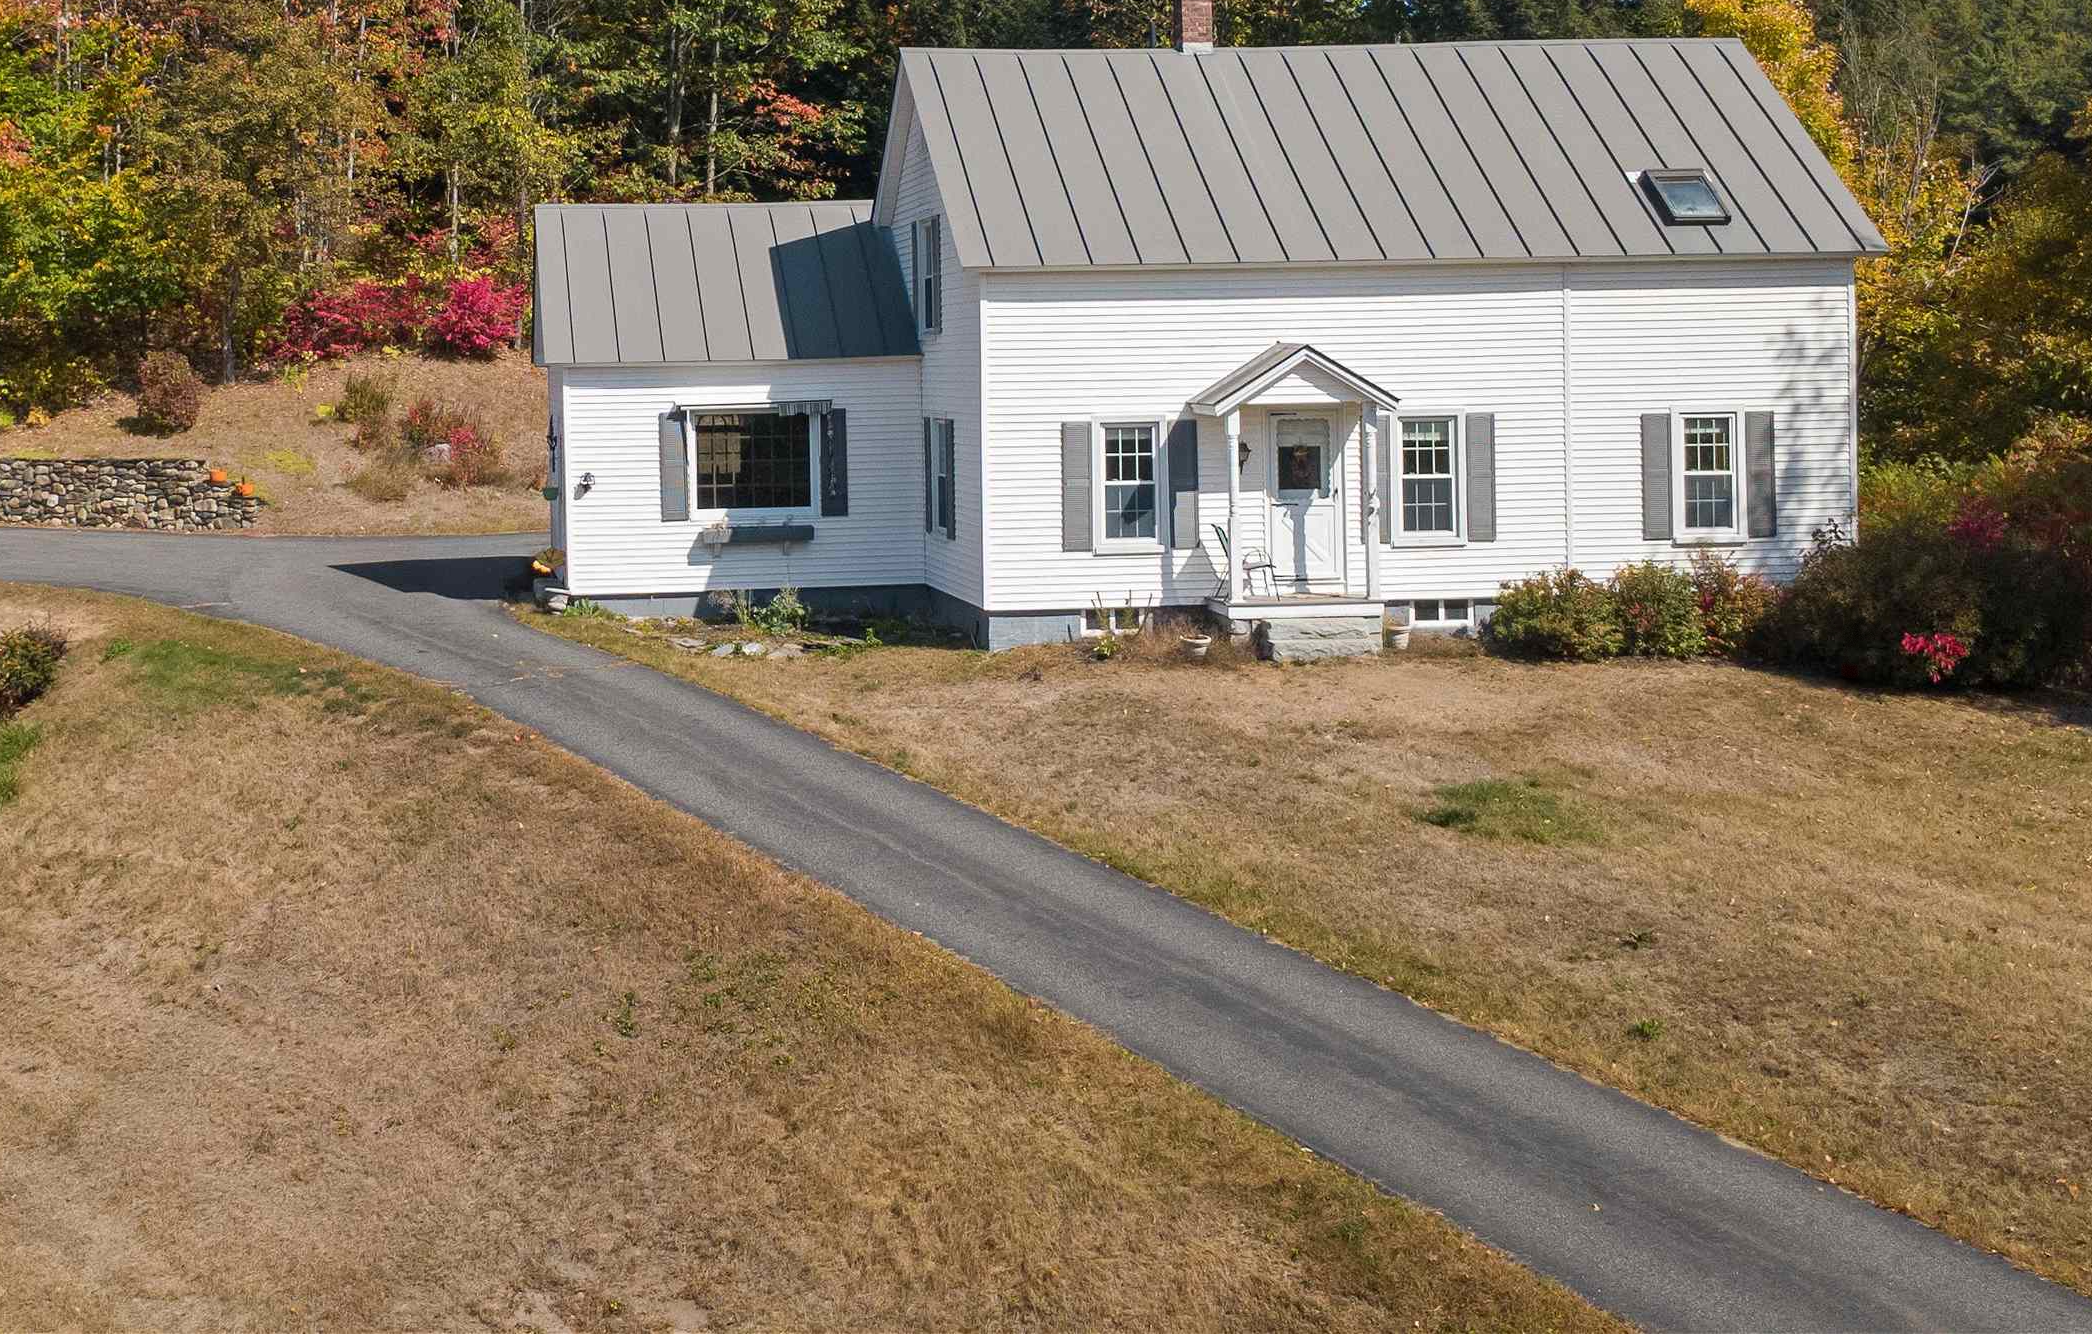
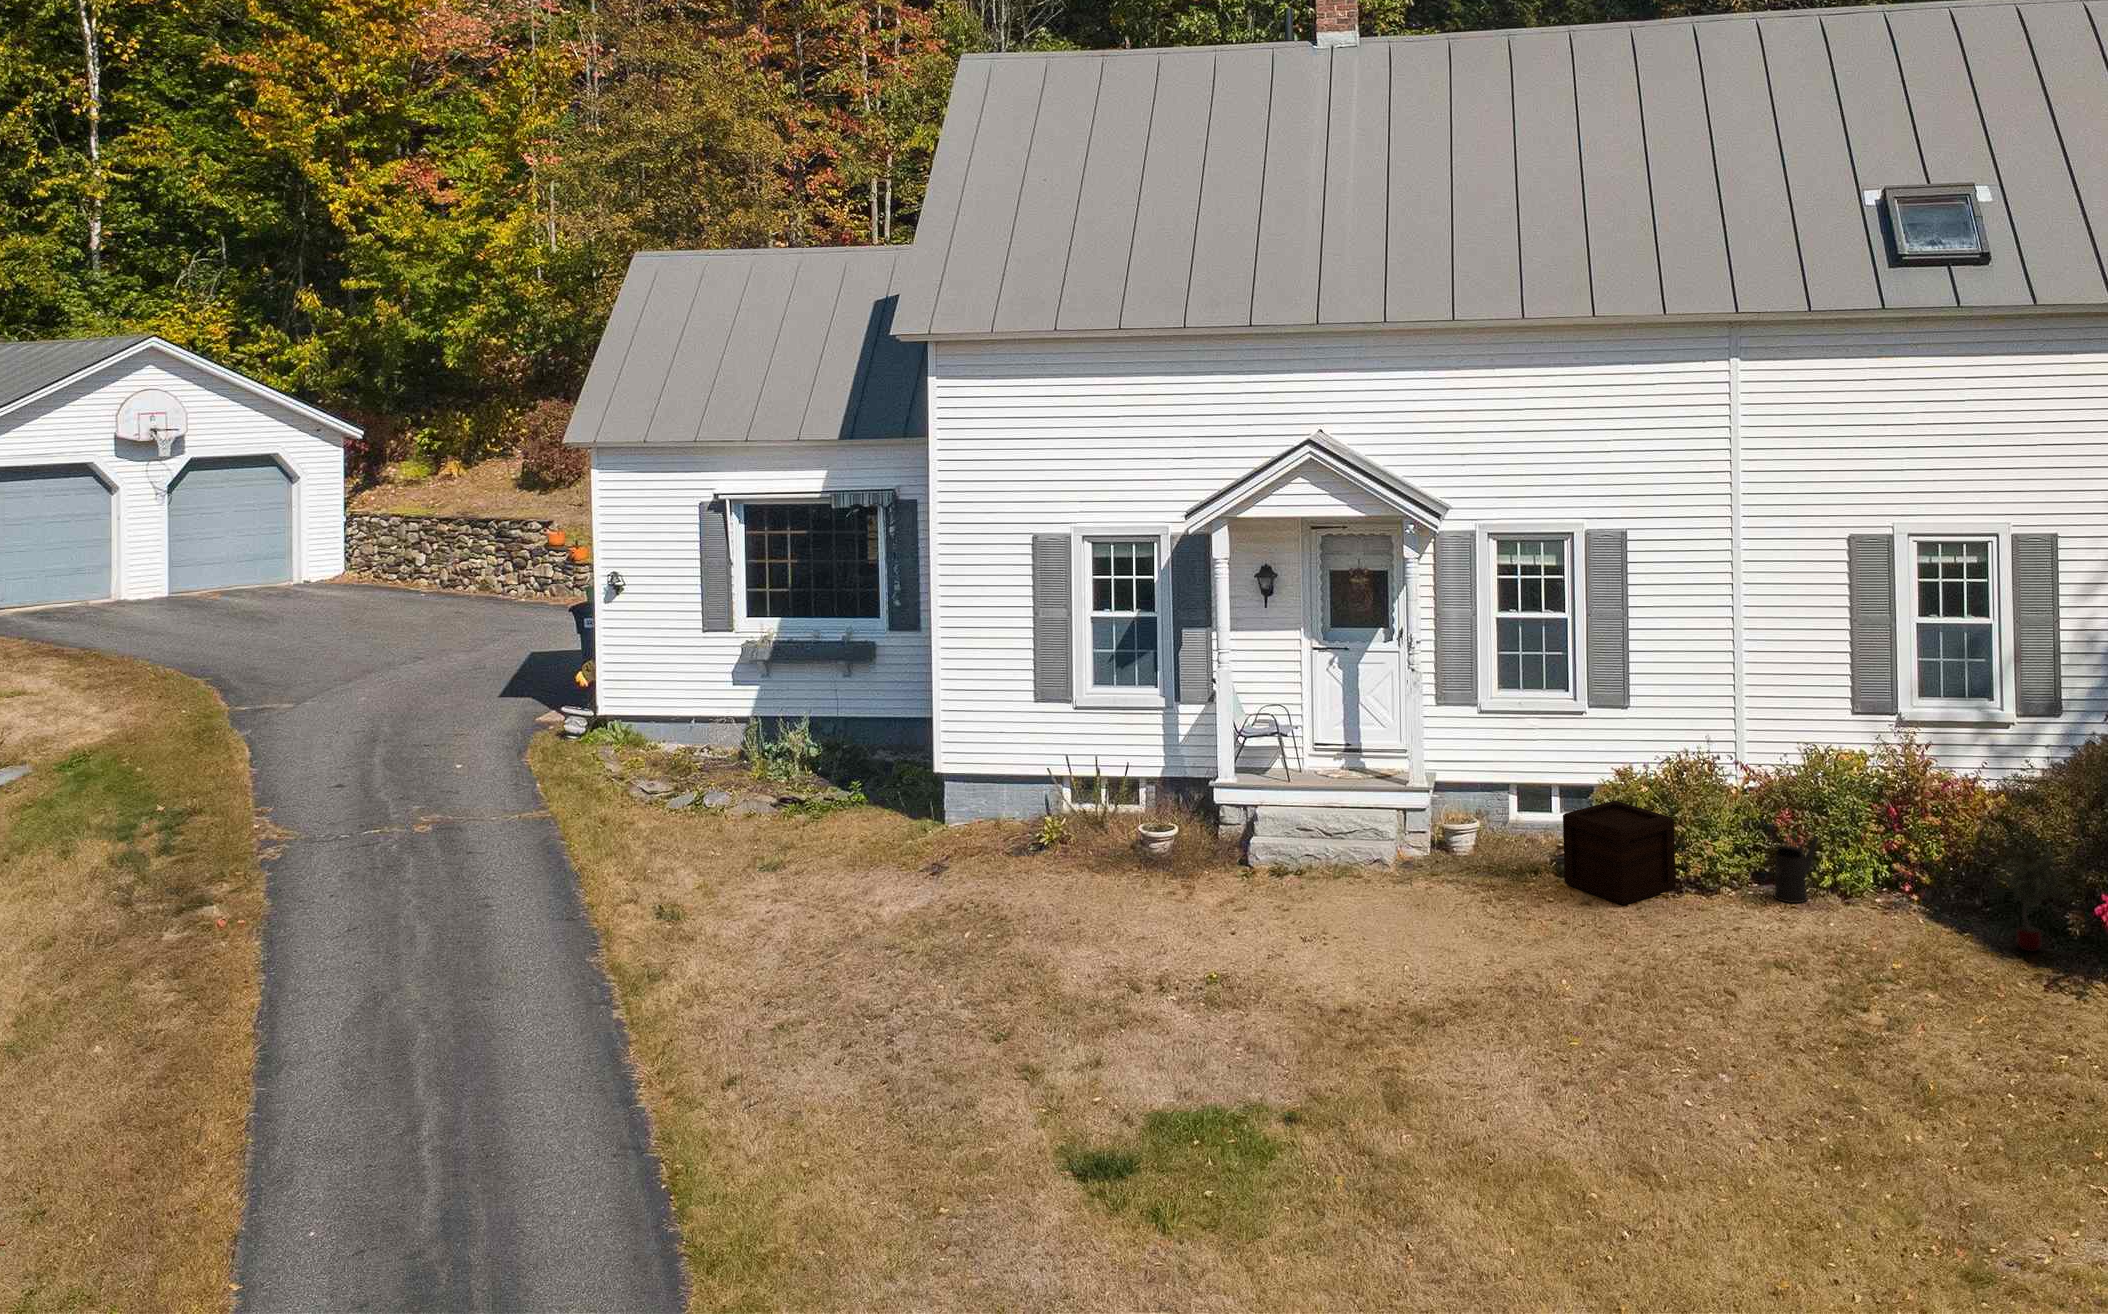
wooden crate: none [1515,603,1591,674] -> present [1563,800,1676,905]
watering can: none [1654,618,1680,665] -> present [1774,836,1818,903]

